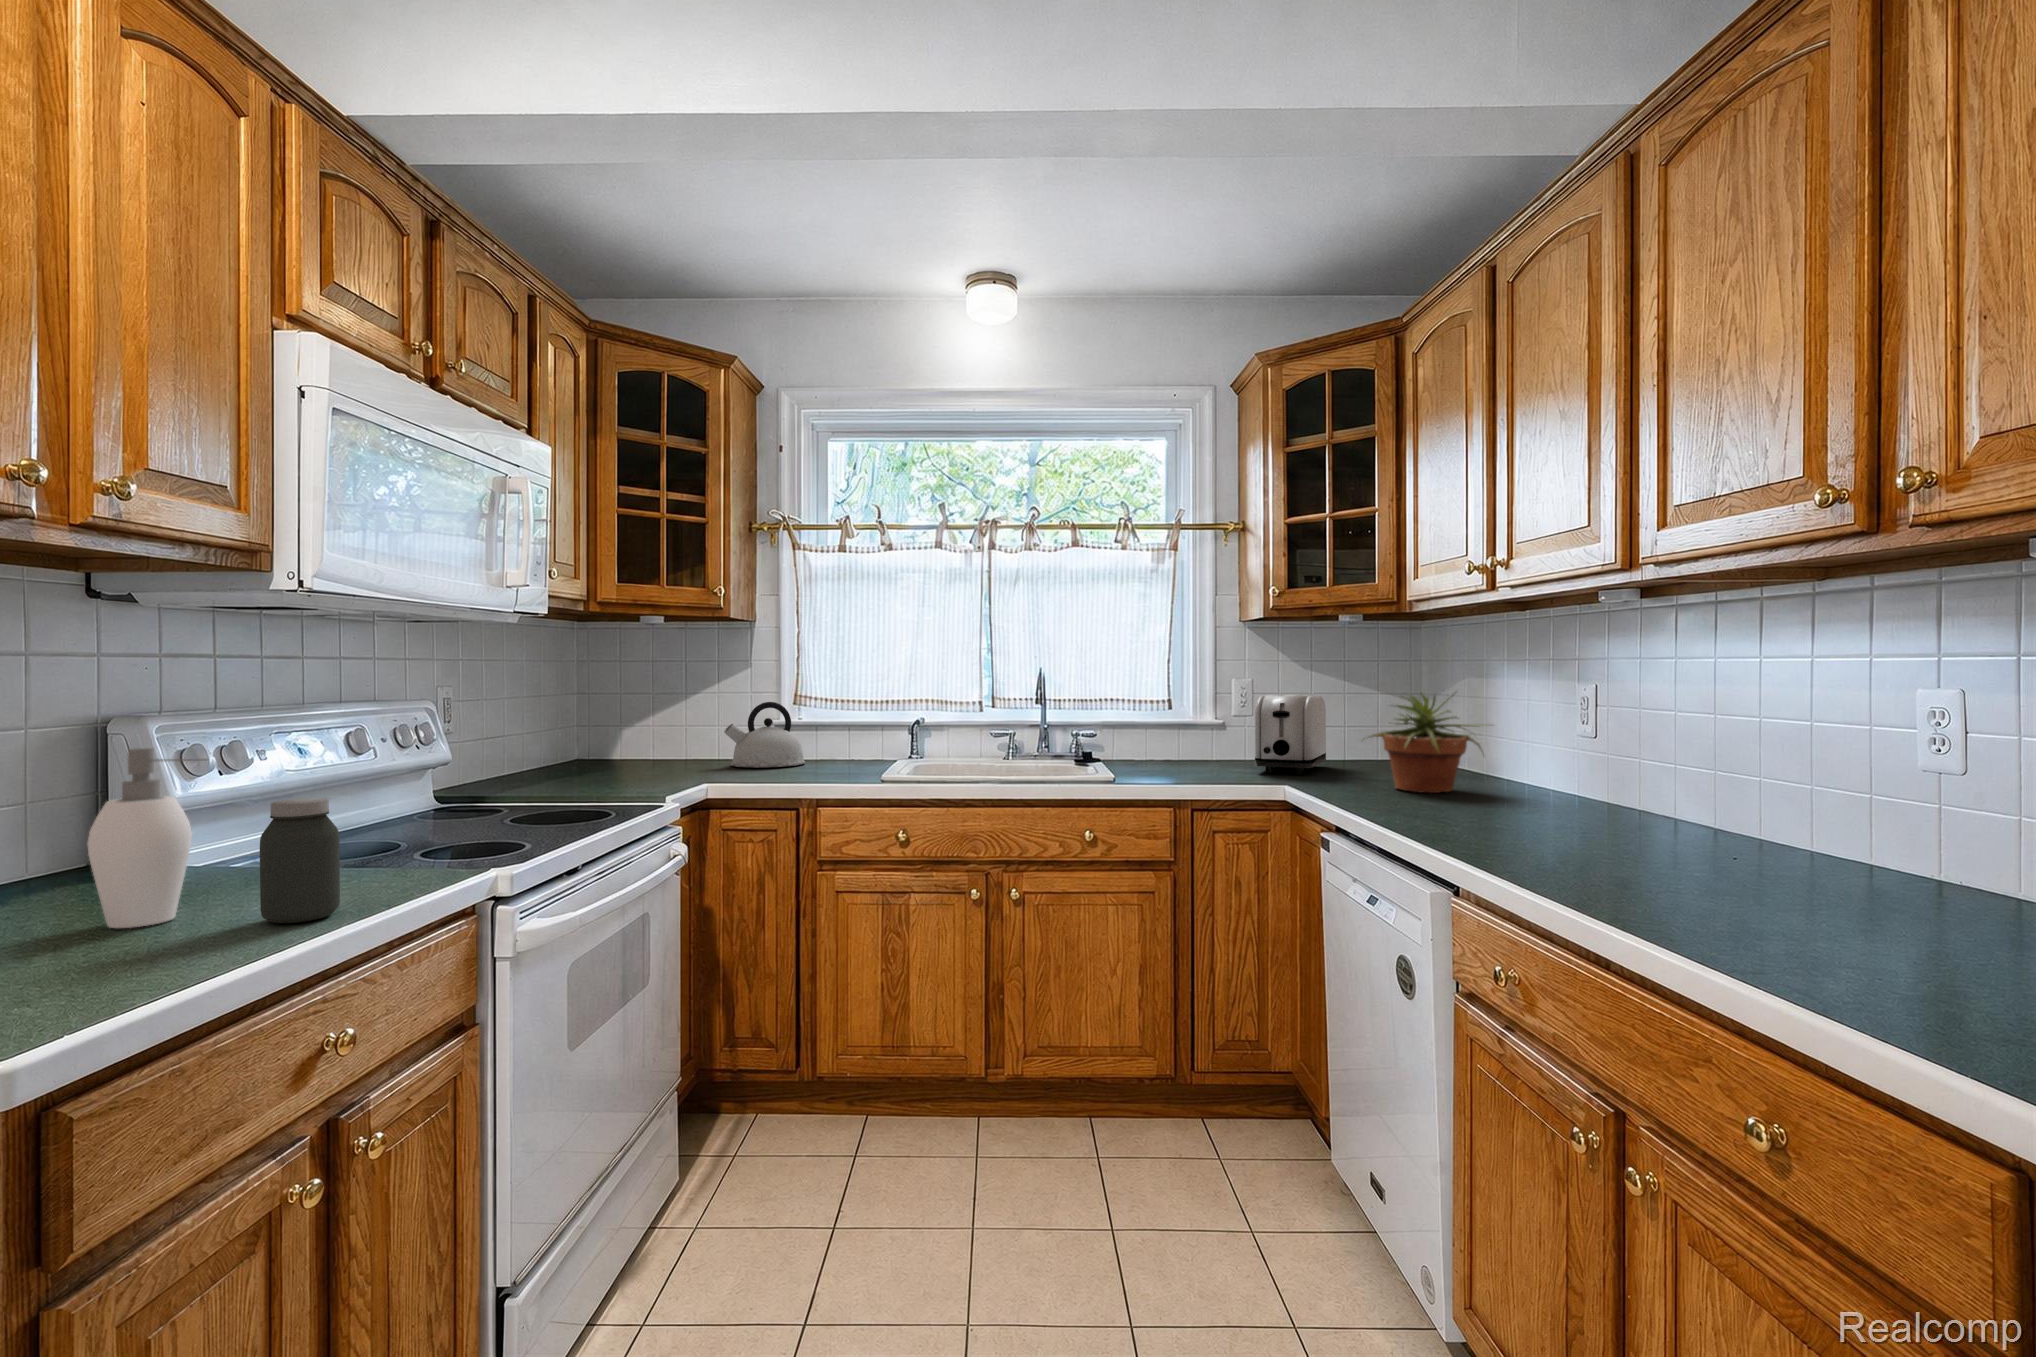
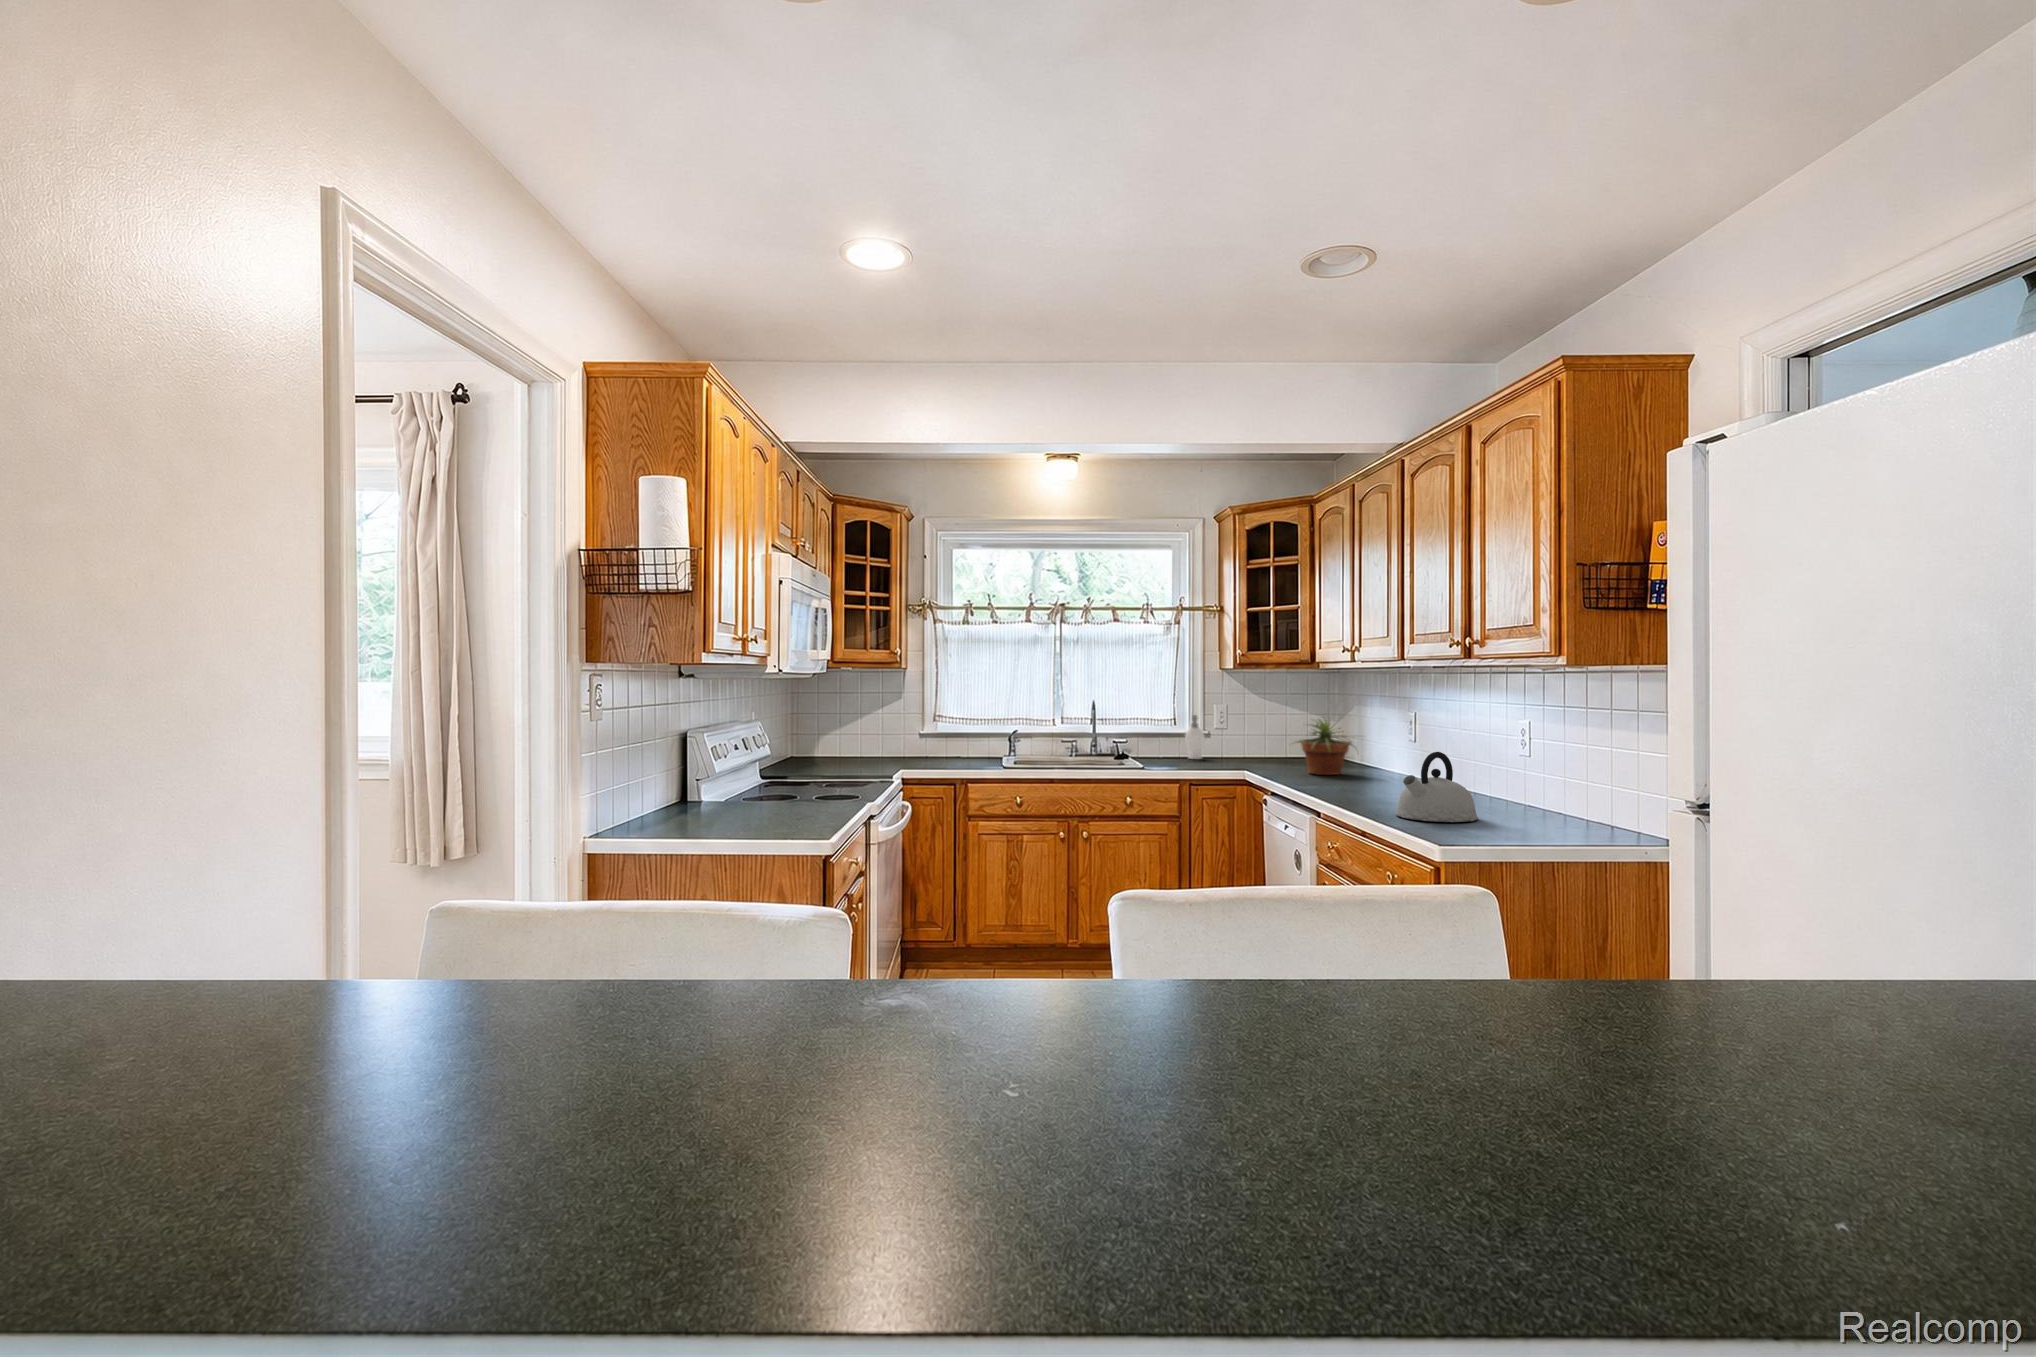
toaster: present [1255,694,1326,774] -> none [1228,717,1273,766]
kettle: present [724,702,805,767] -> present [1396,752,1478,822]
soap dispenser: present [87,748,207,928] -> present [1185,715,1205,759]
jar: present [260,798,340,923] -> none [800,767,828,819]

